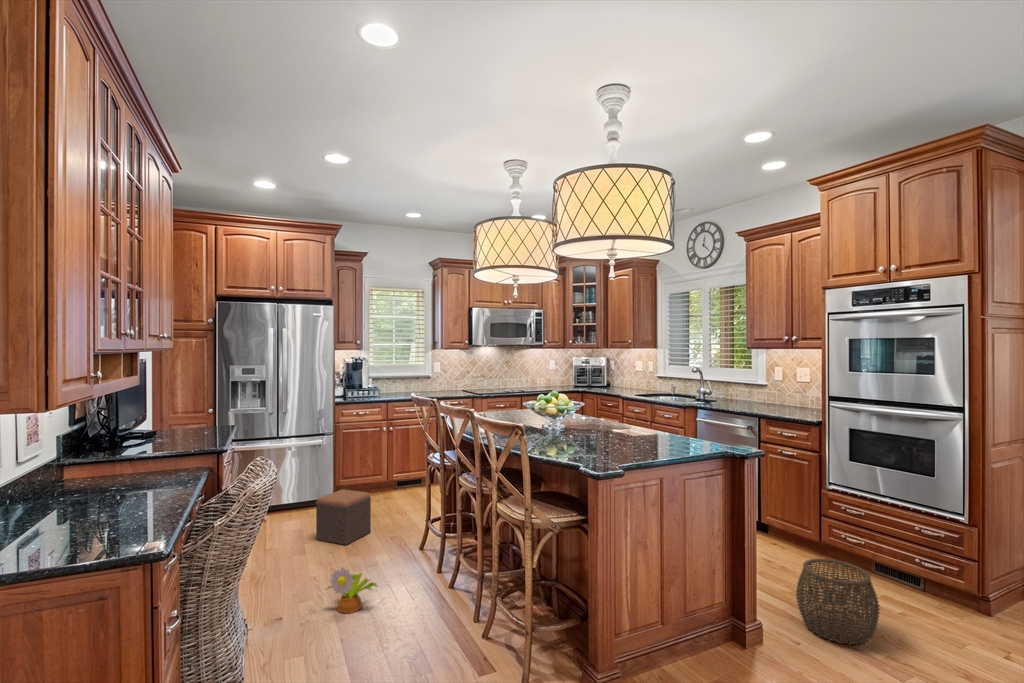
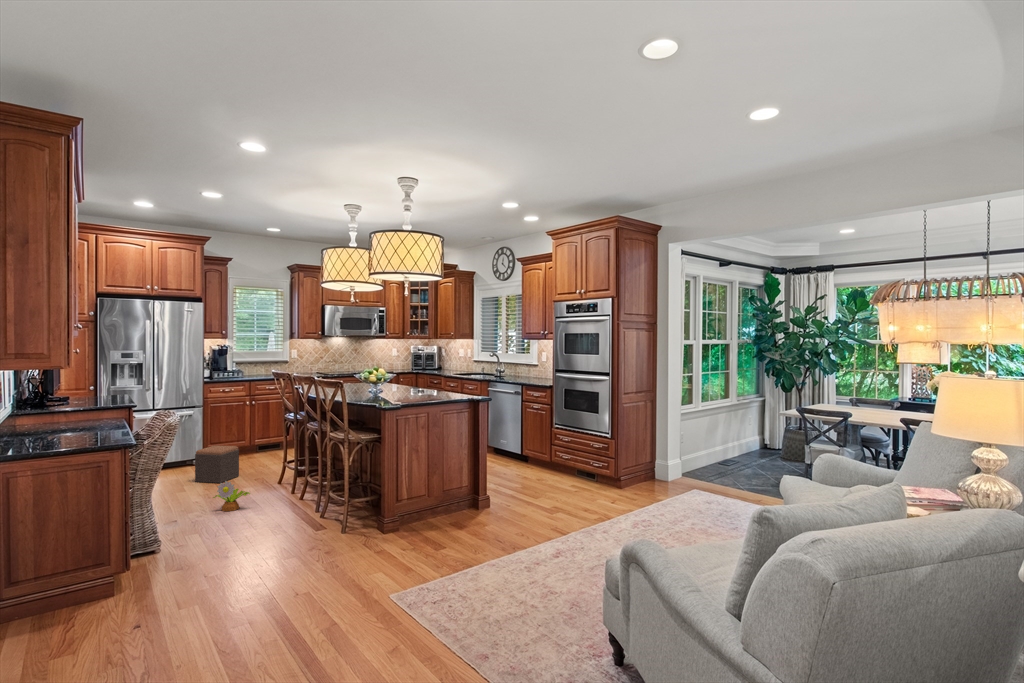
woven basket: present [796,559,880,645] -> none [512,460,552,502]

